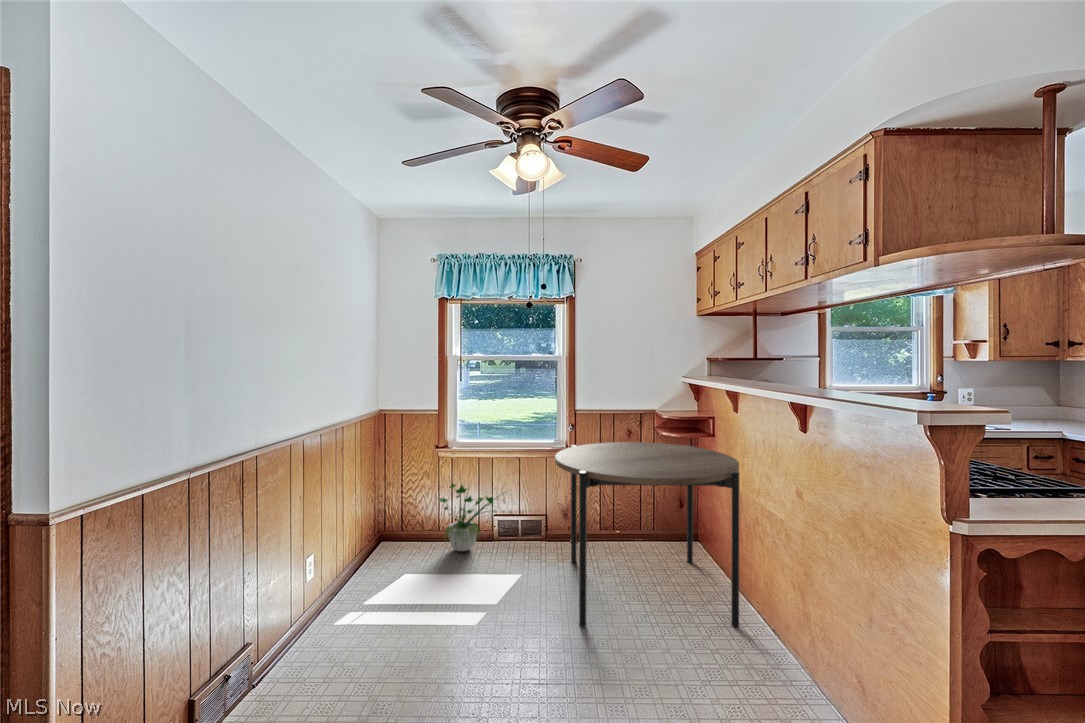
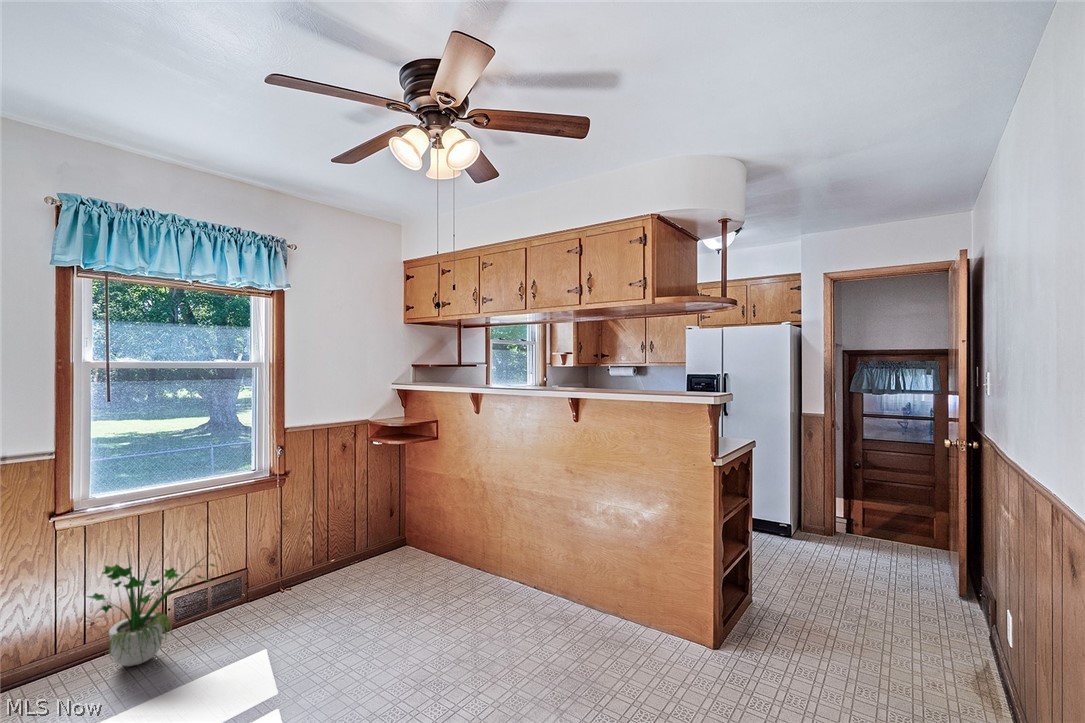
dining table: present [555,442,740,627] -> none [315,450,515,655]

